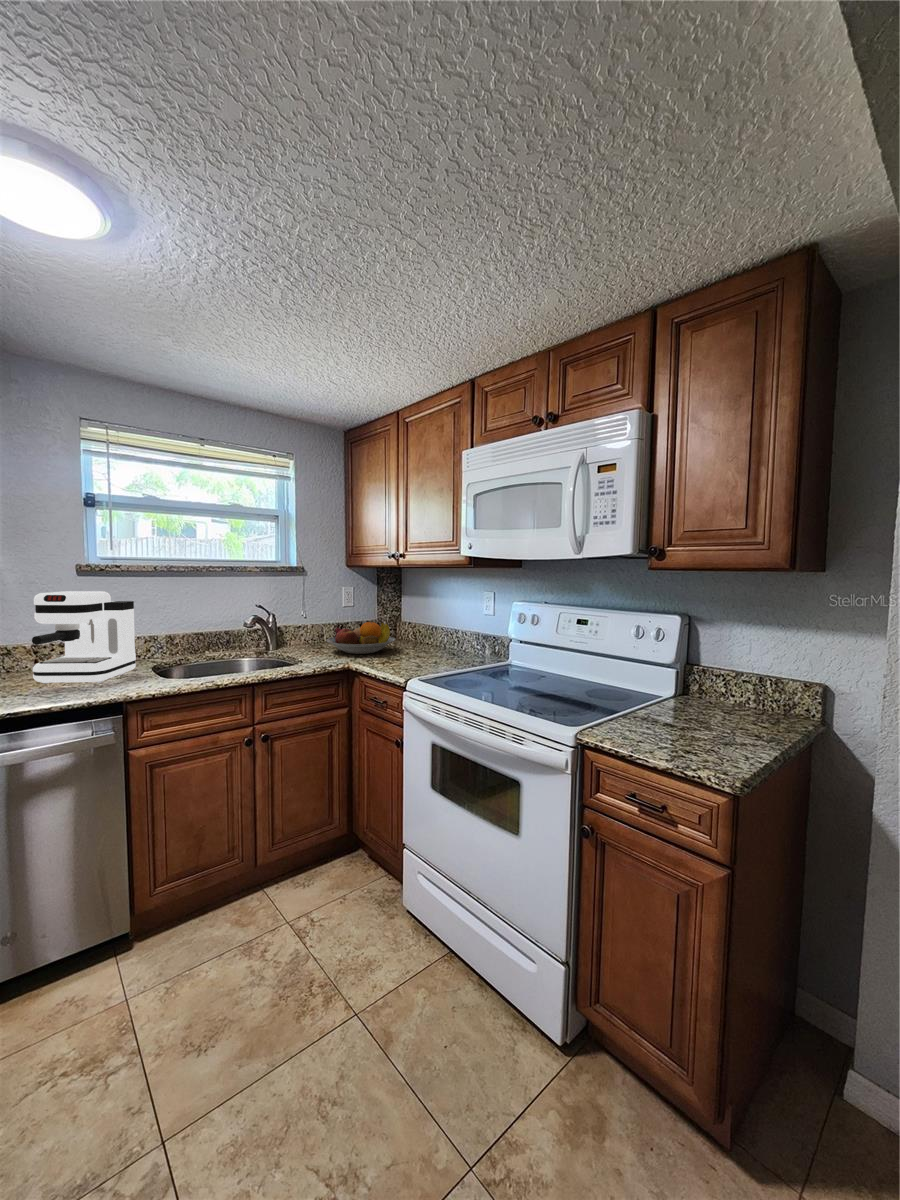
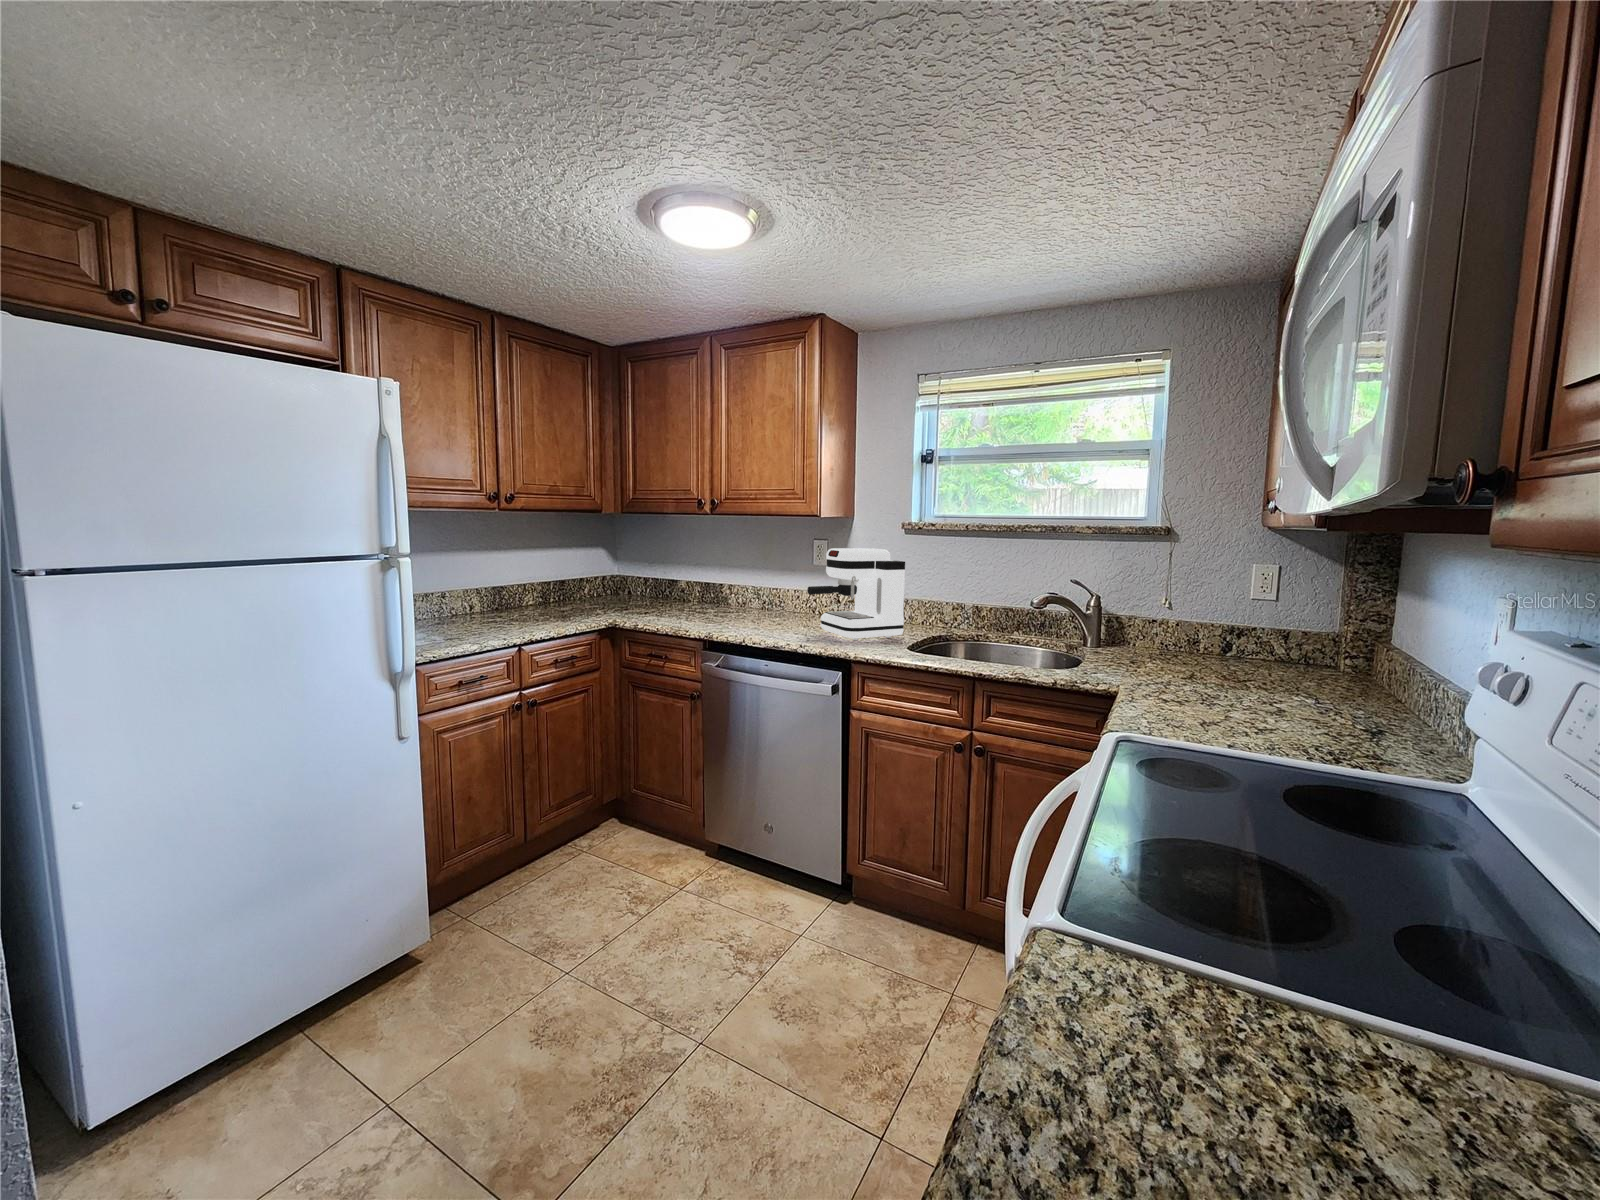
fruit bowl: present [326,622,395,654] -> none [1146,626,1288,682]

